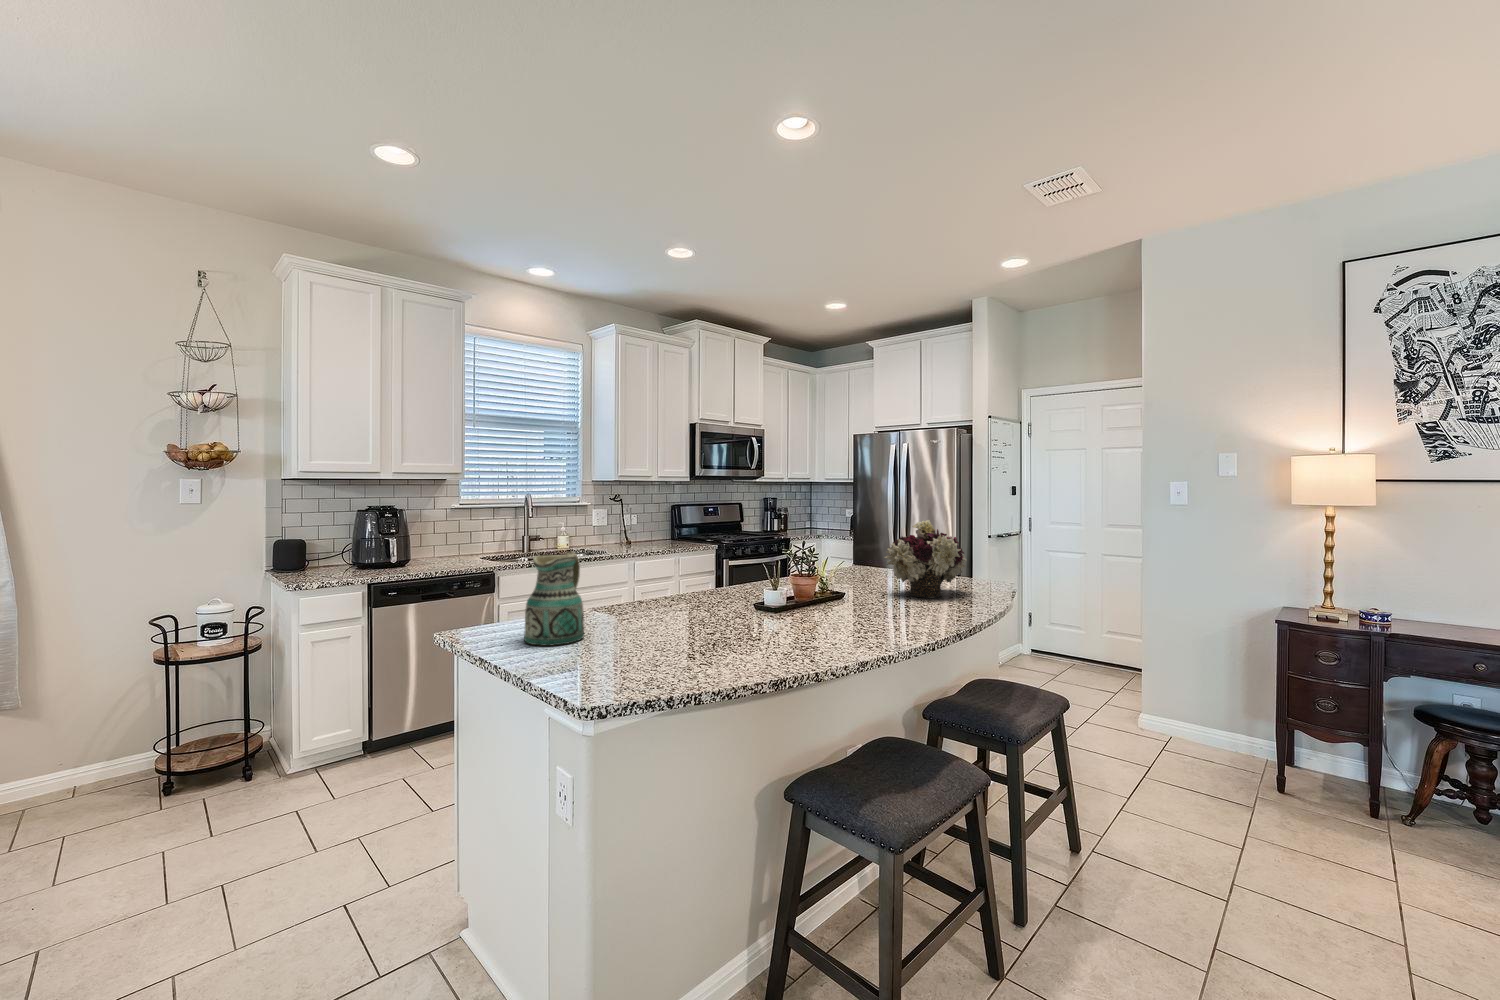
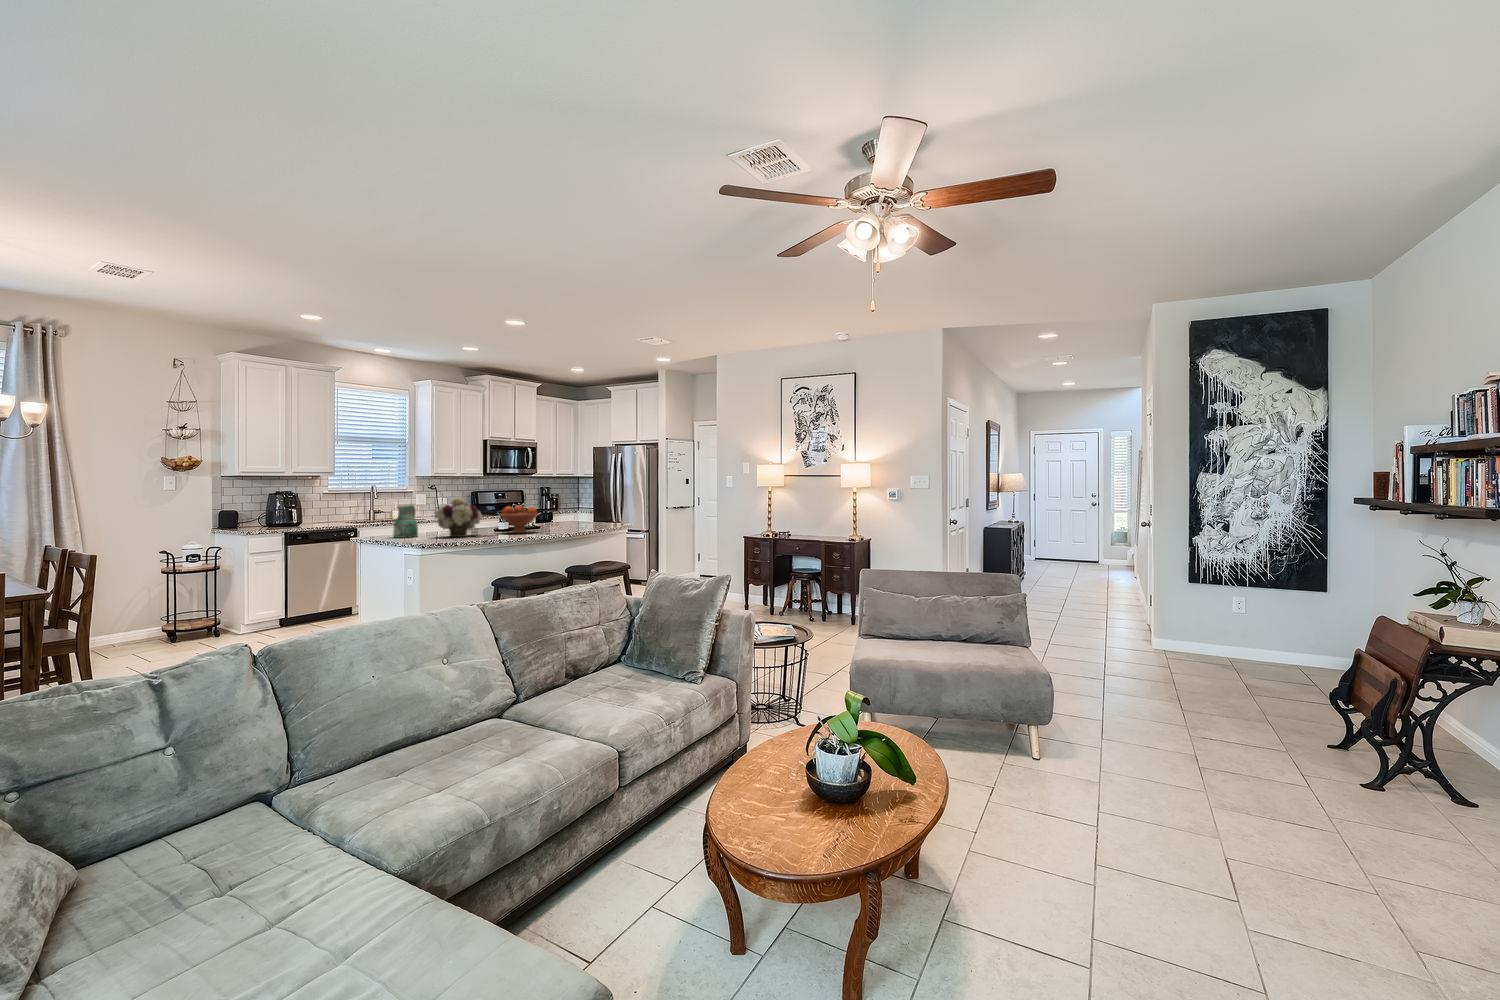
flower arrangement: present [884,520,967,598] -> present [435,497,482,537]
fruit bowl: none [783,557,881,636] -> present [500,505,538,533]

